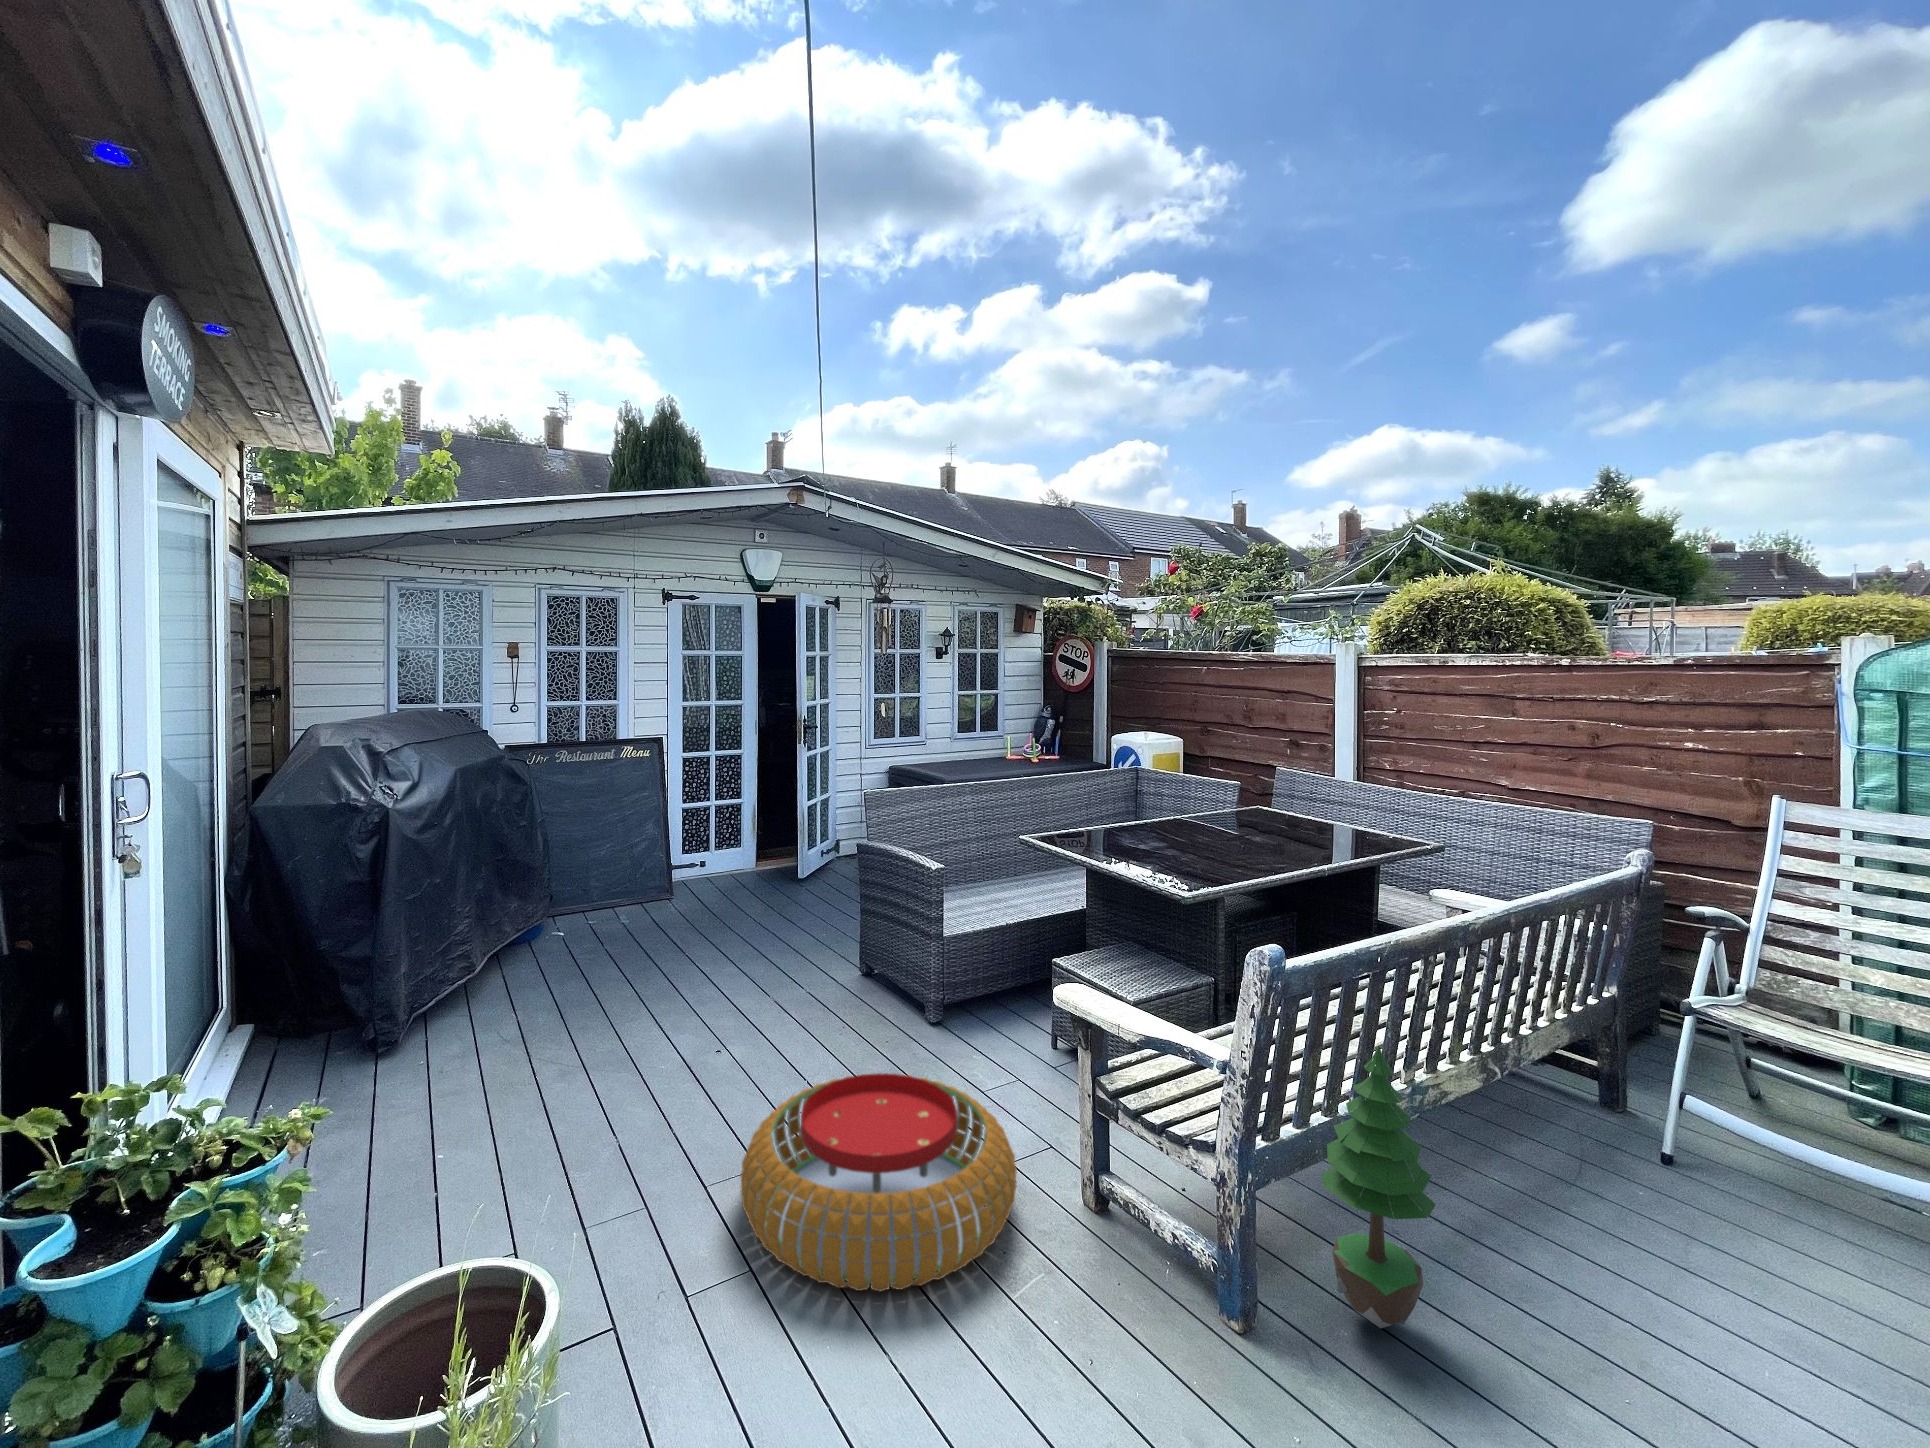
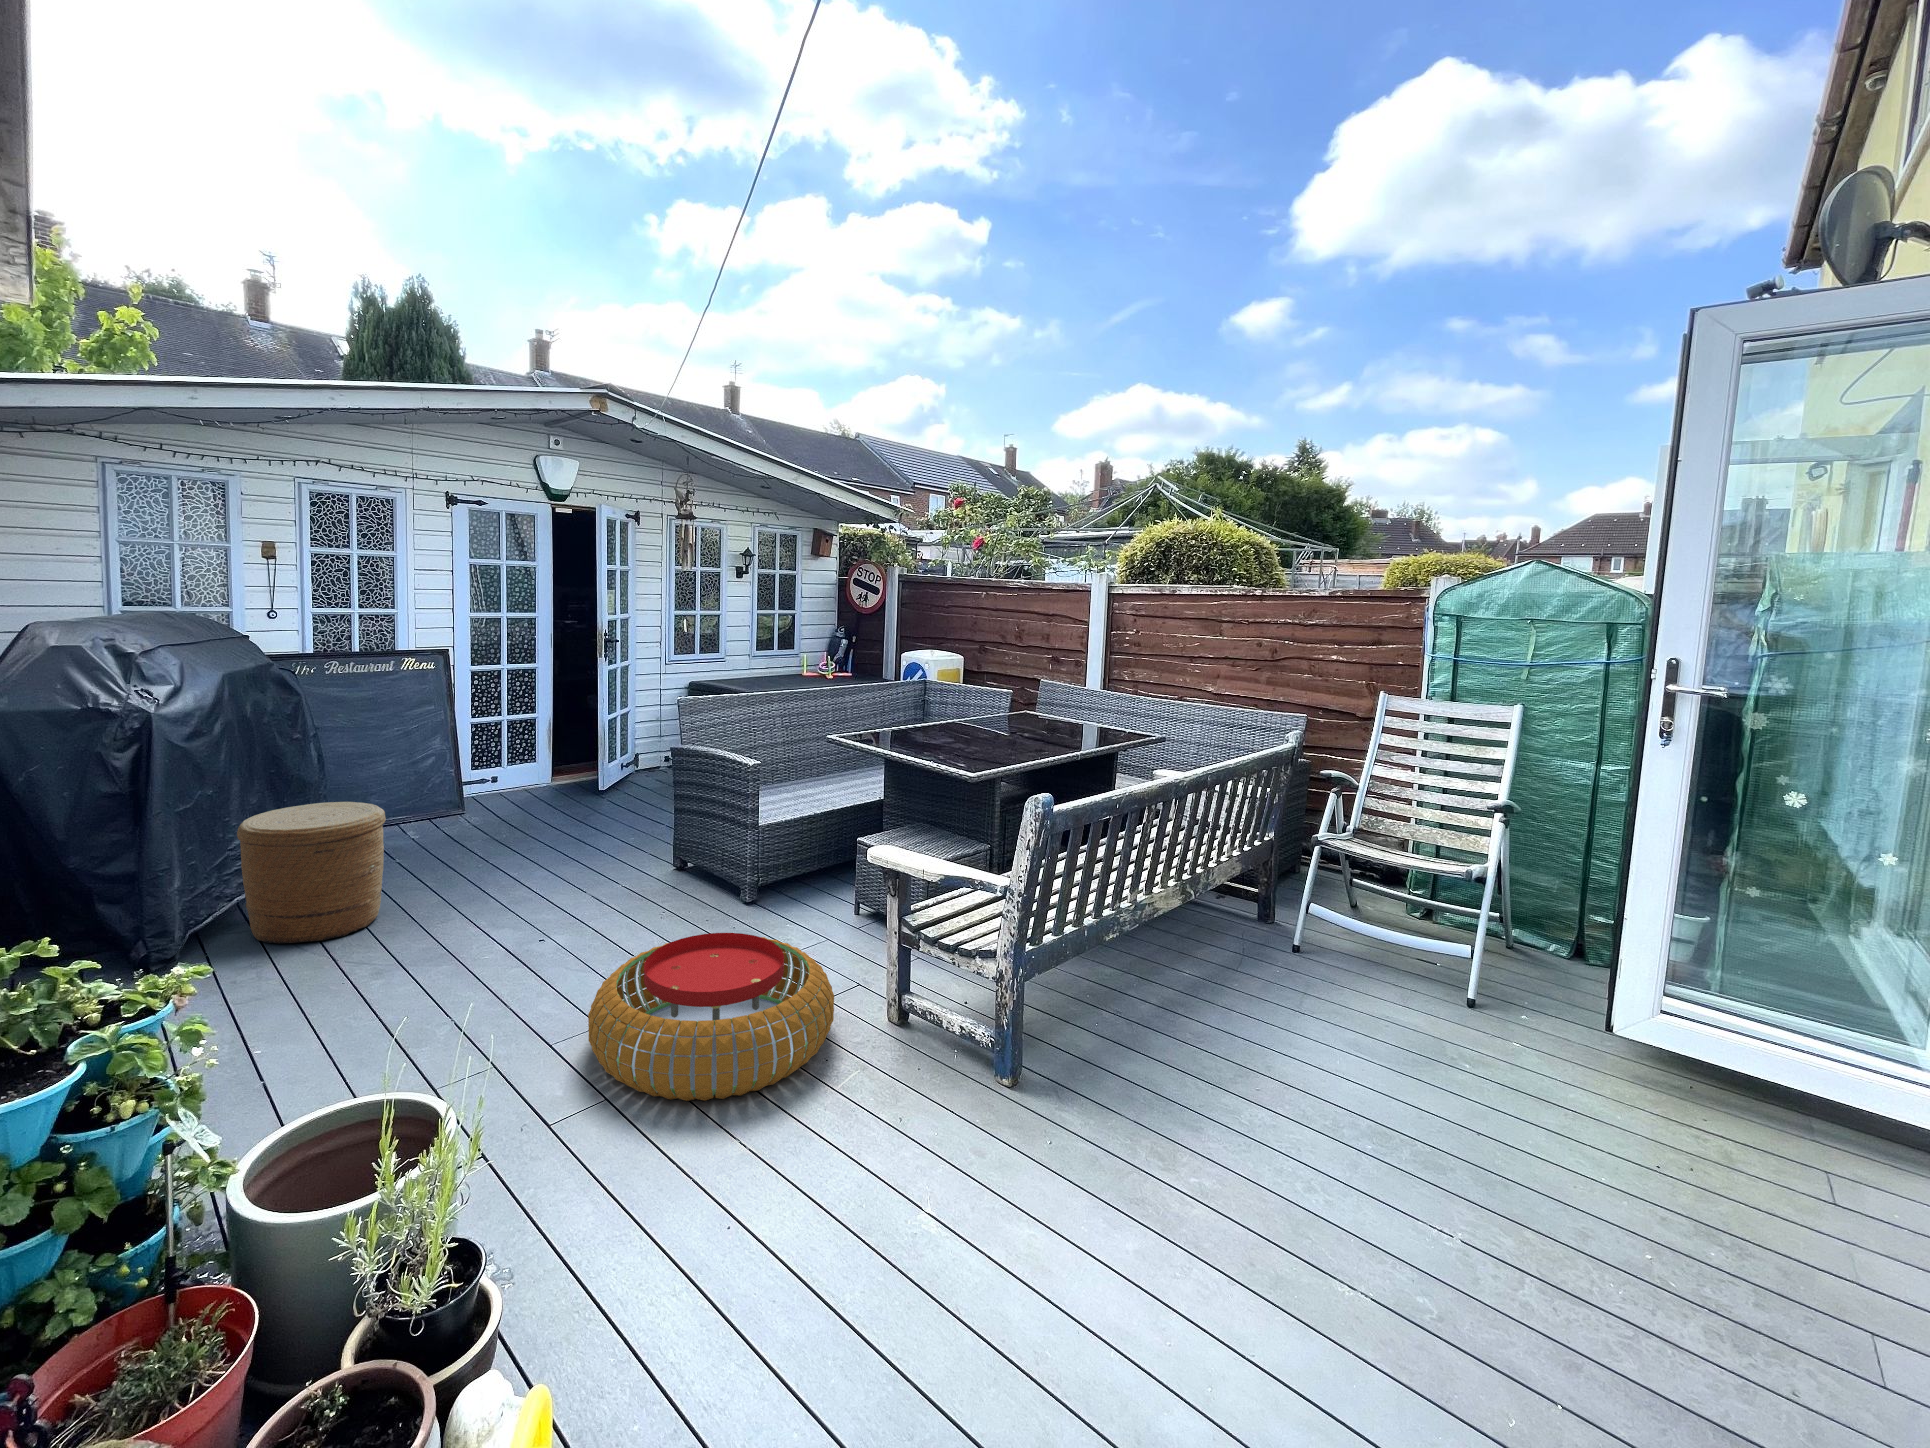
woven basket: none [454,894,583,1036] -> present [237,802,386,944]
potted tree: present [1322,1046,1436,1328] -> none [1070,867,1148,1072]

